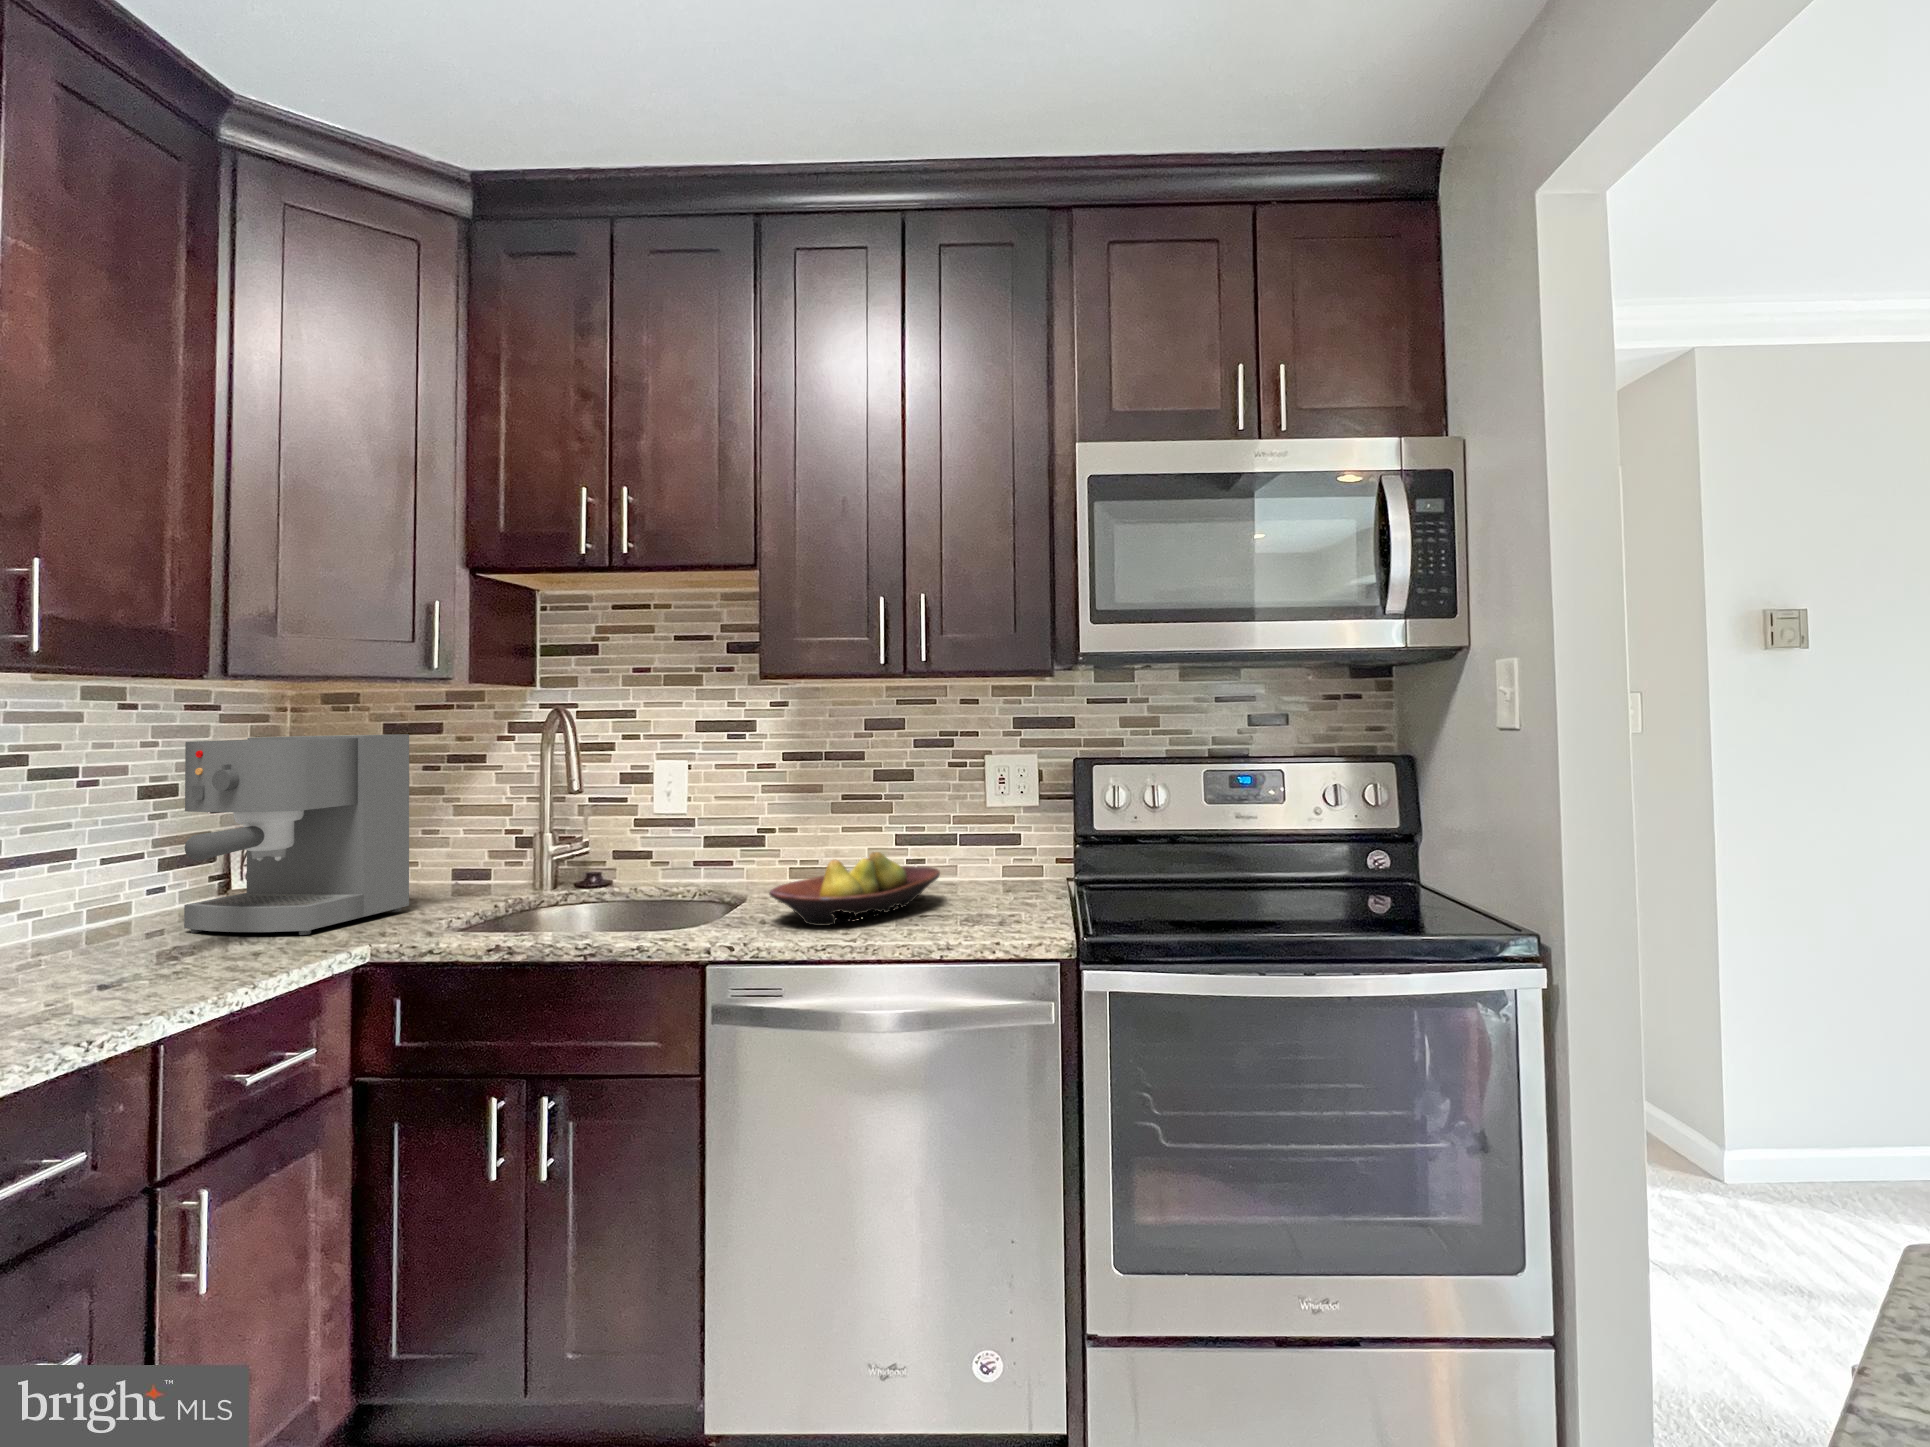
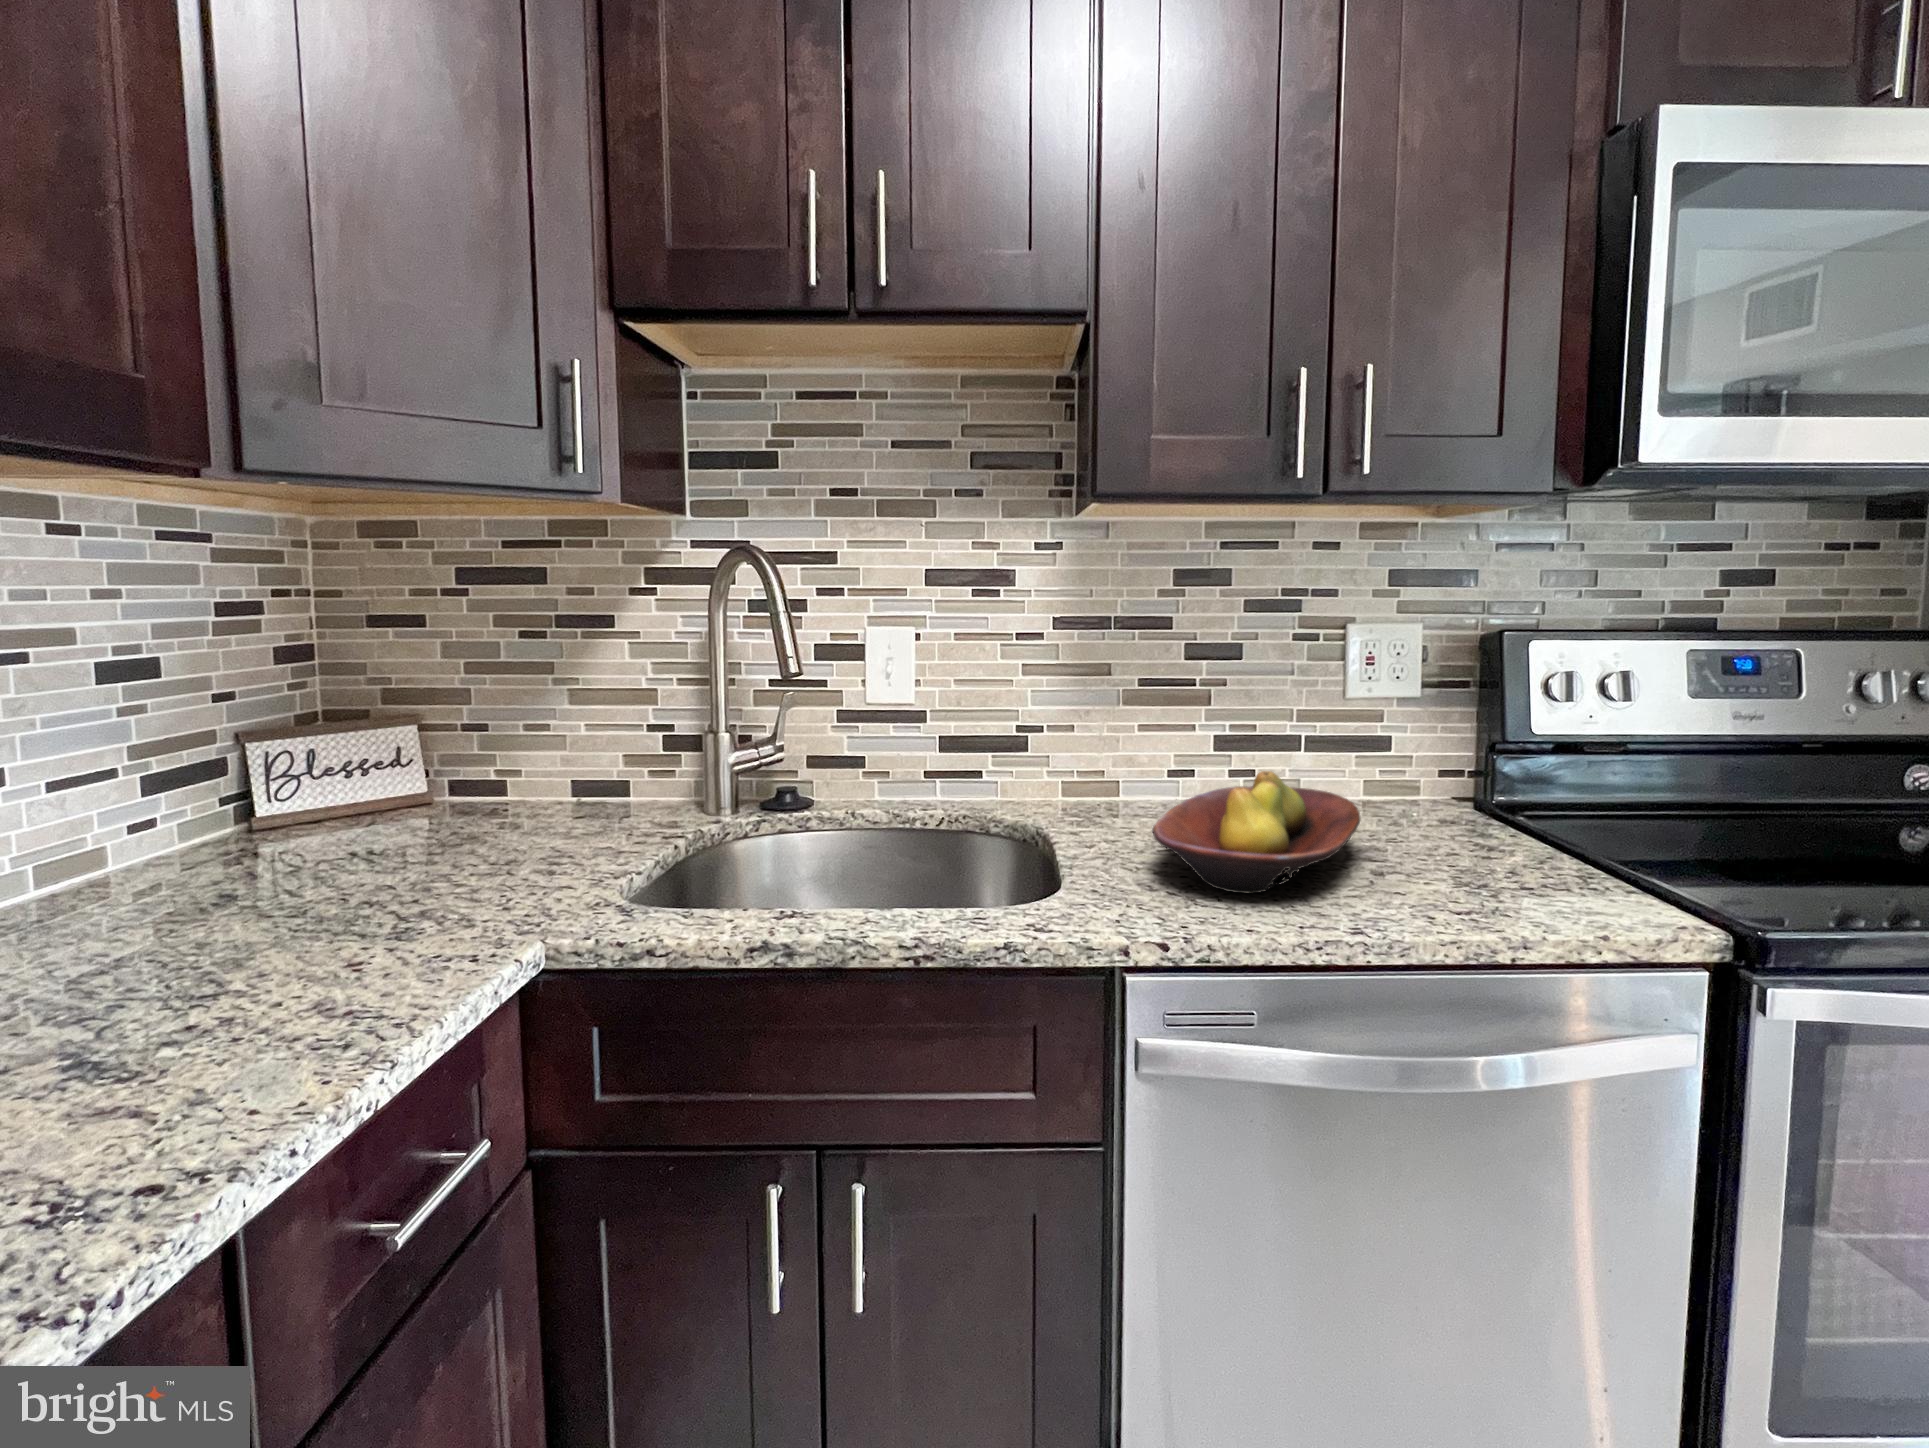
coffee maker: present [184,734,409,935] -> none [174,584,553,918]

